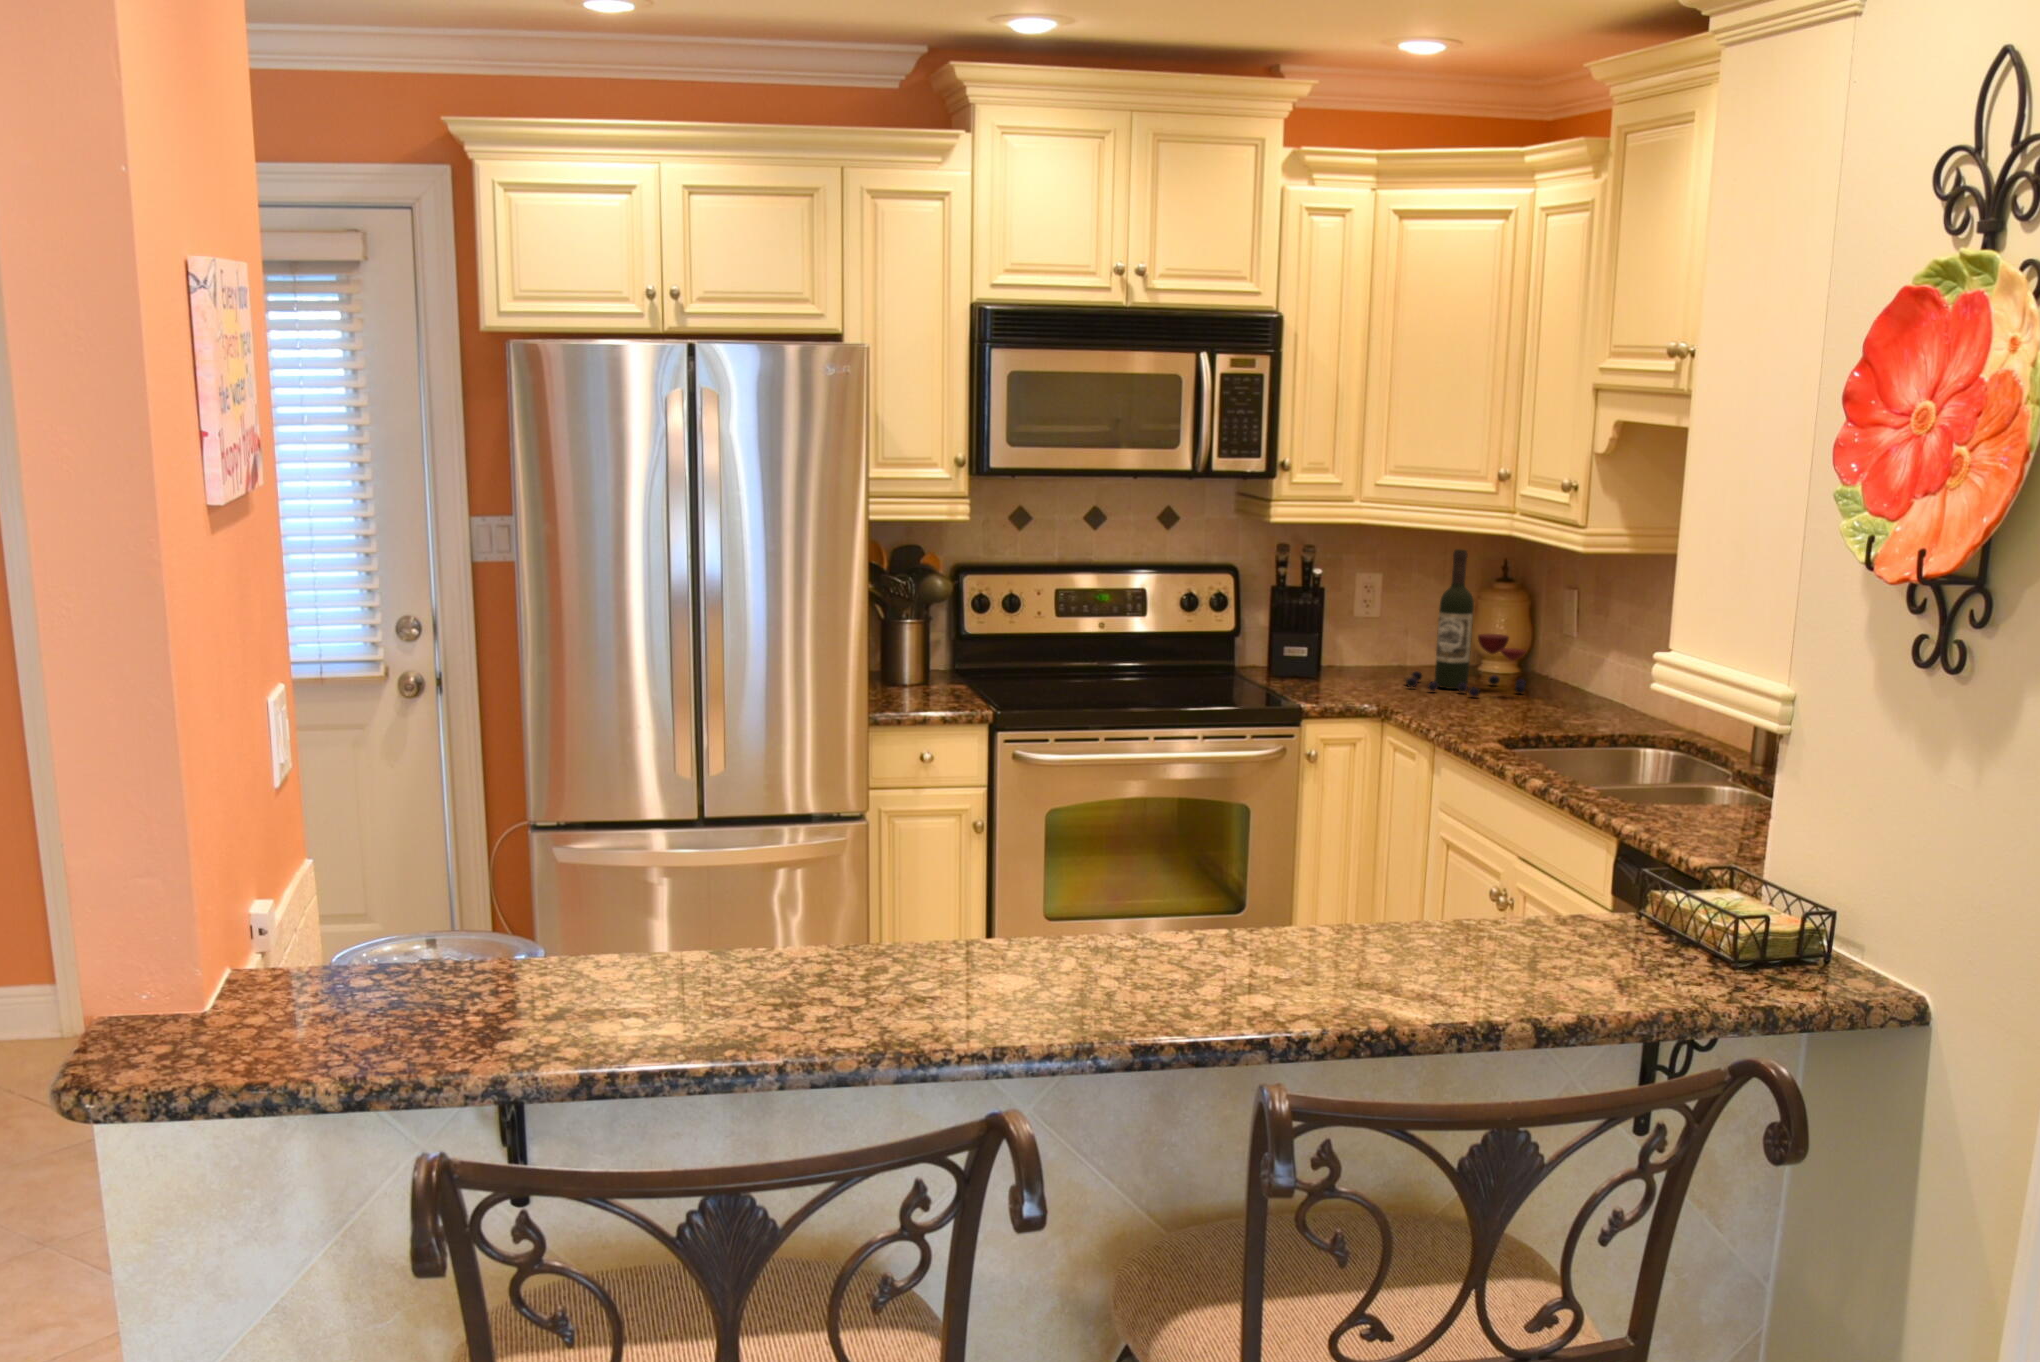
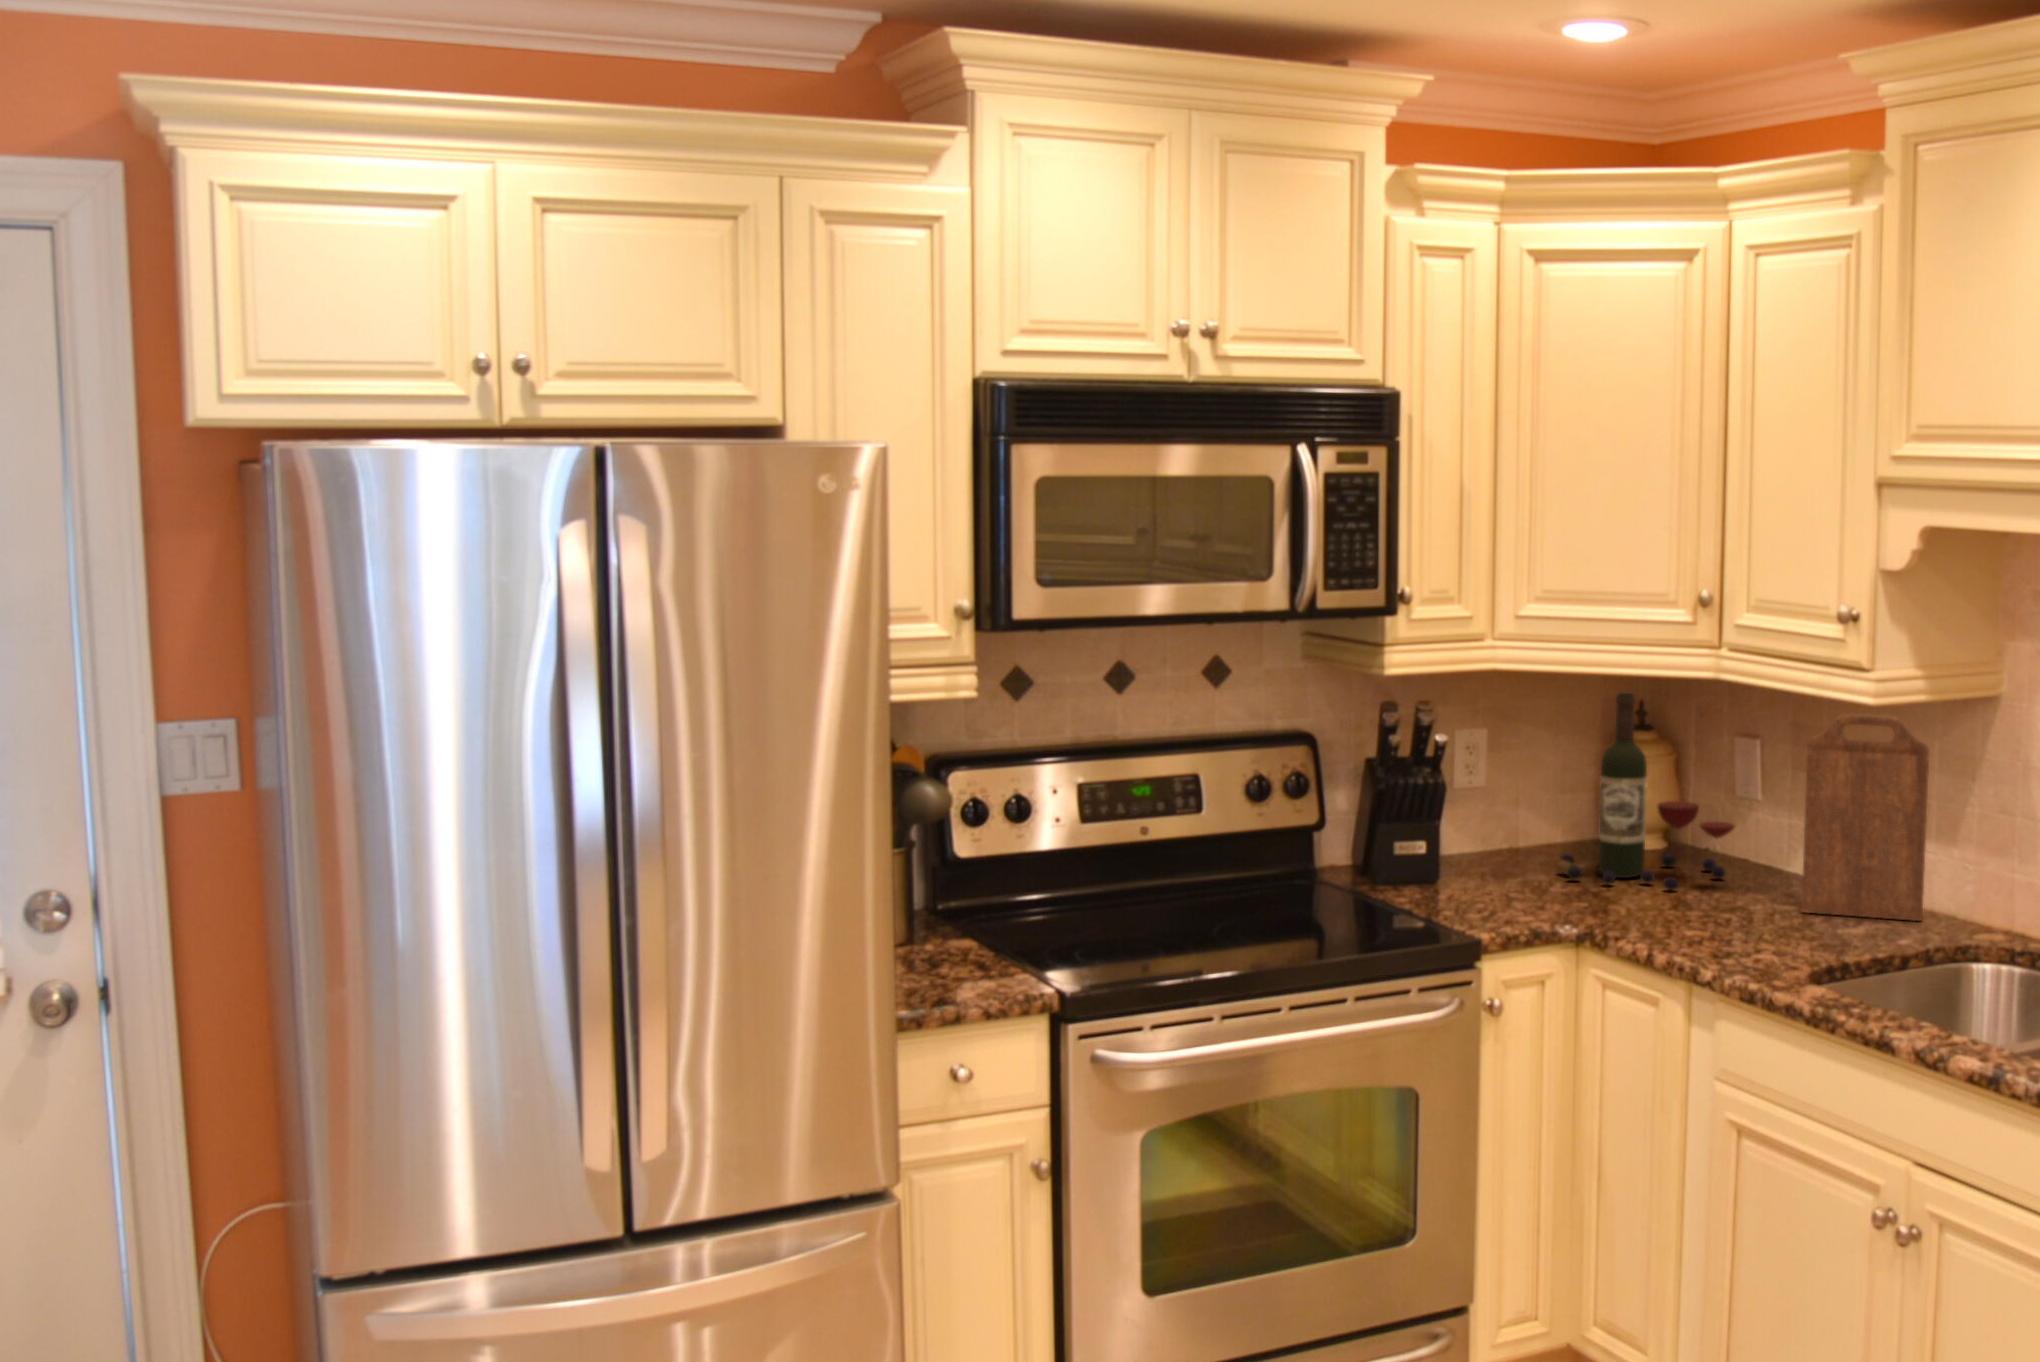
cutting board: none [1551,566,1647,722] -> present [1802,714,1929,921]

